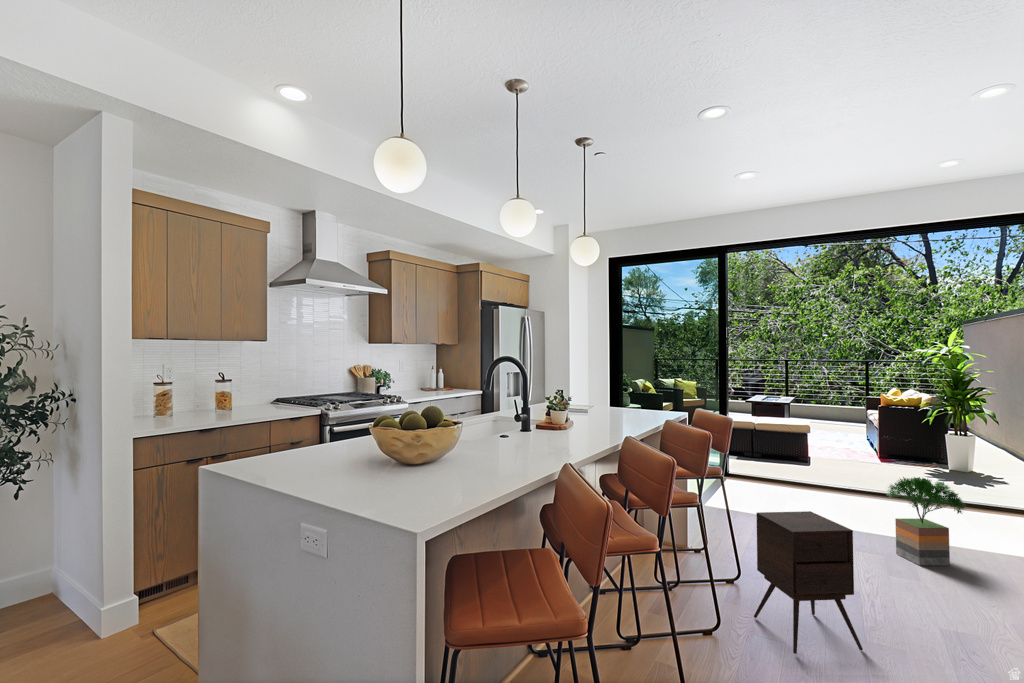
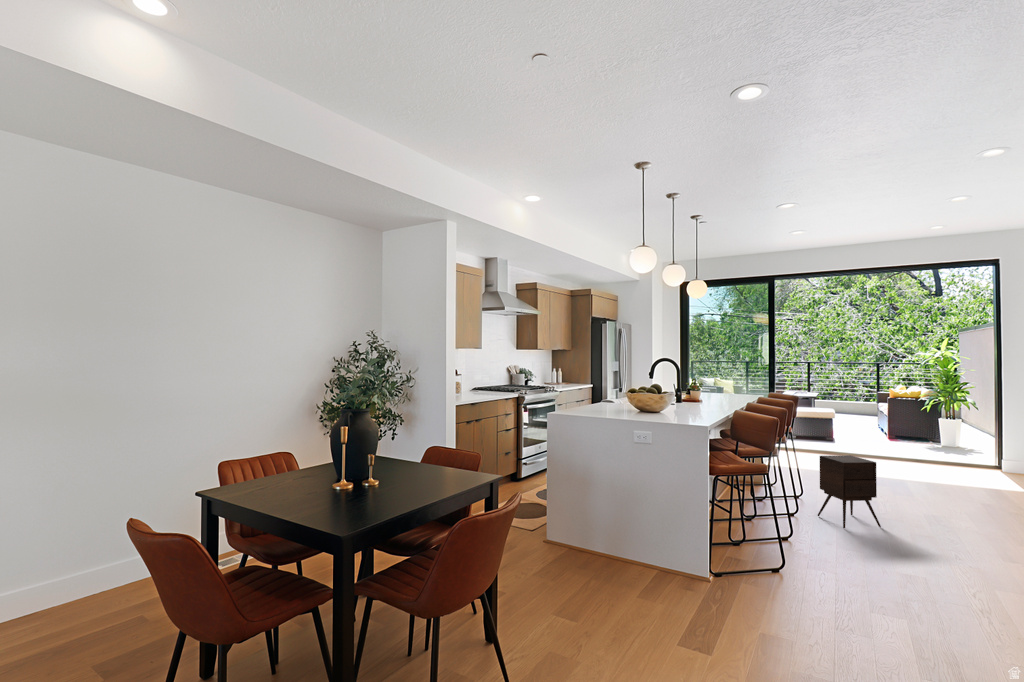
potted tree: present [887,477,966,566] -> none [894,440,946,496]

